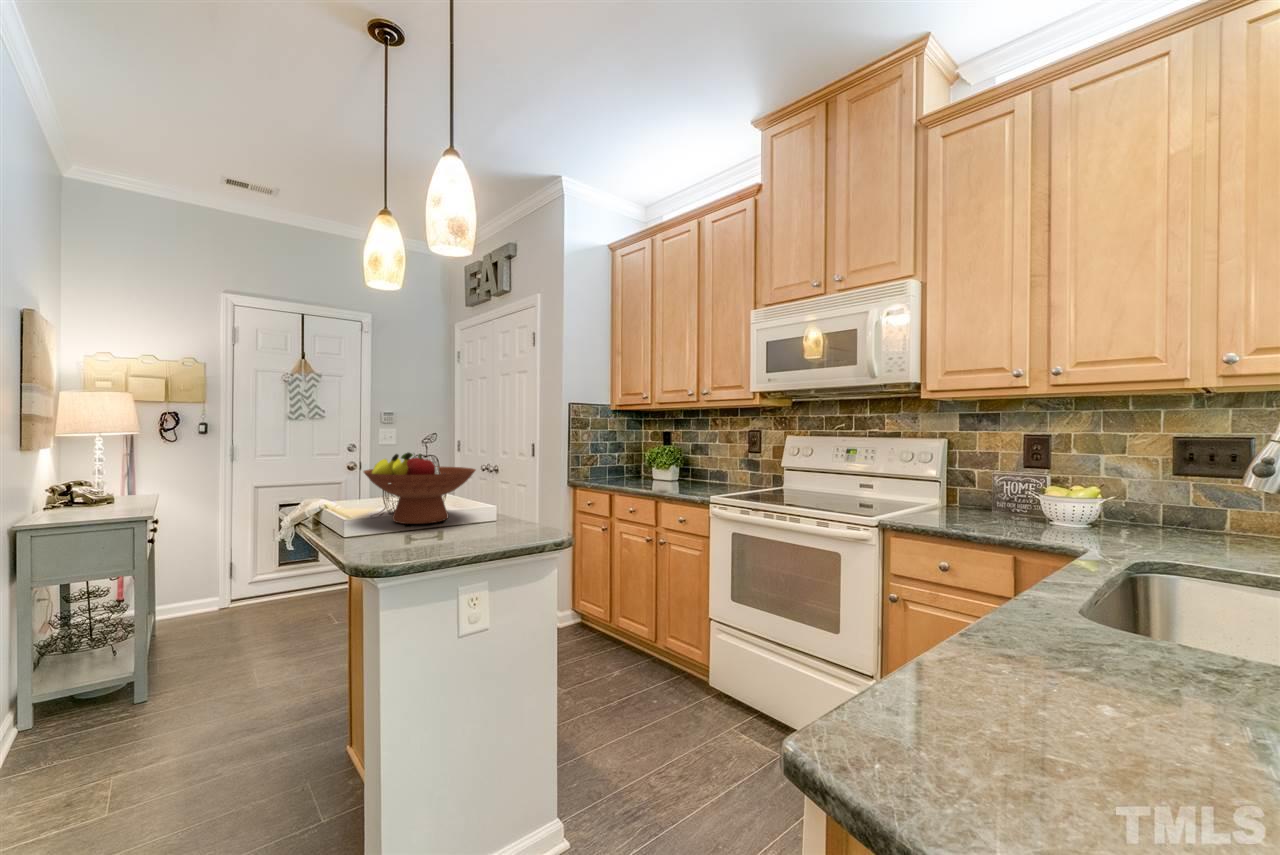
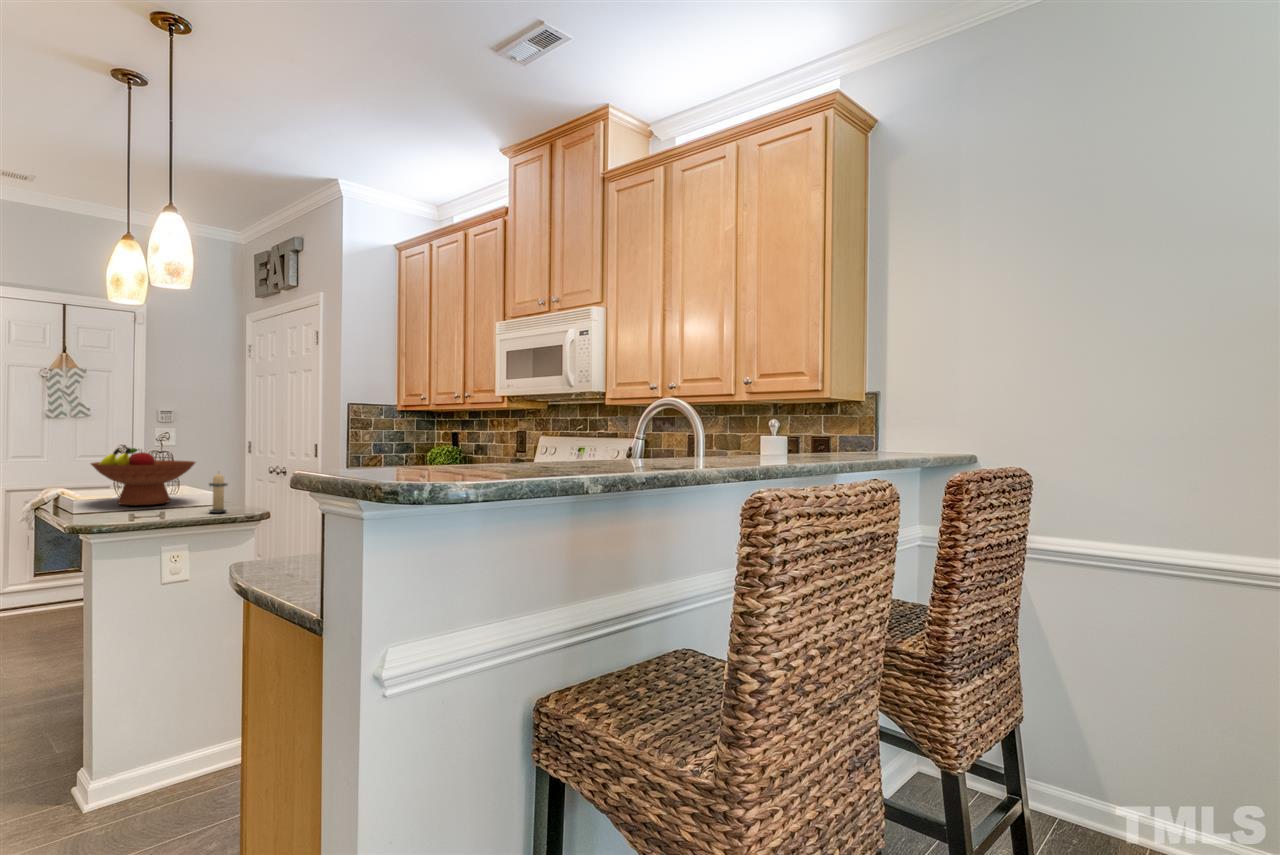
candle: none [500,482,527,537] -> present [209,474,227,513]

